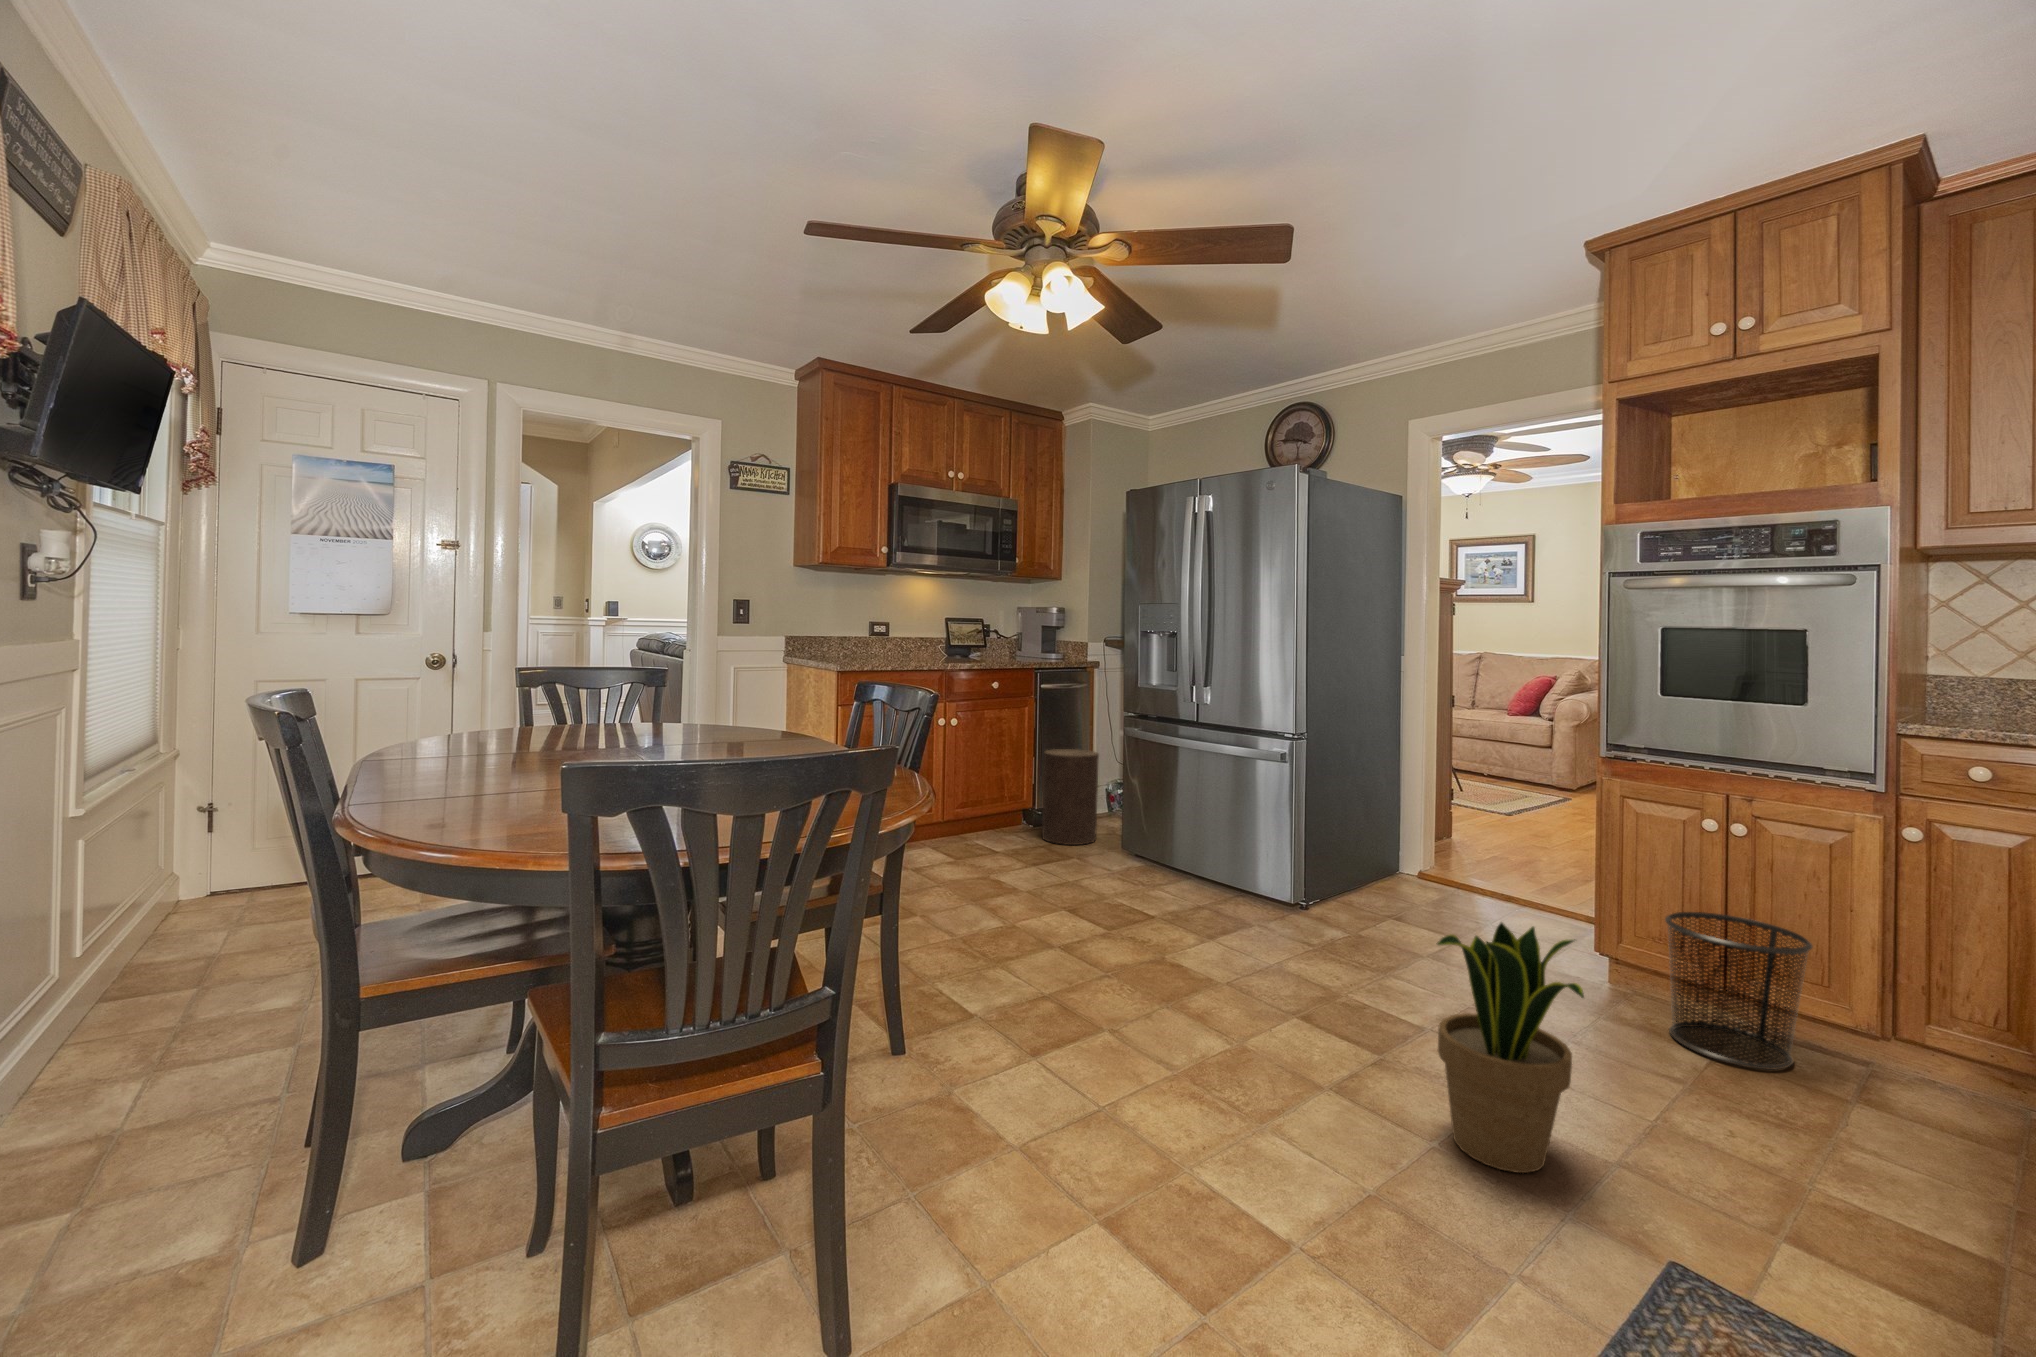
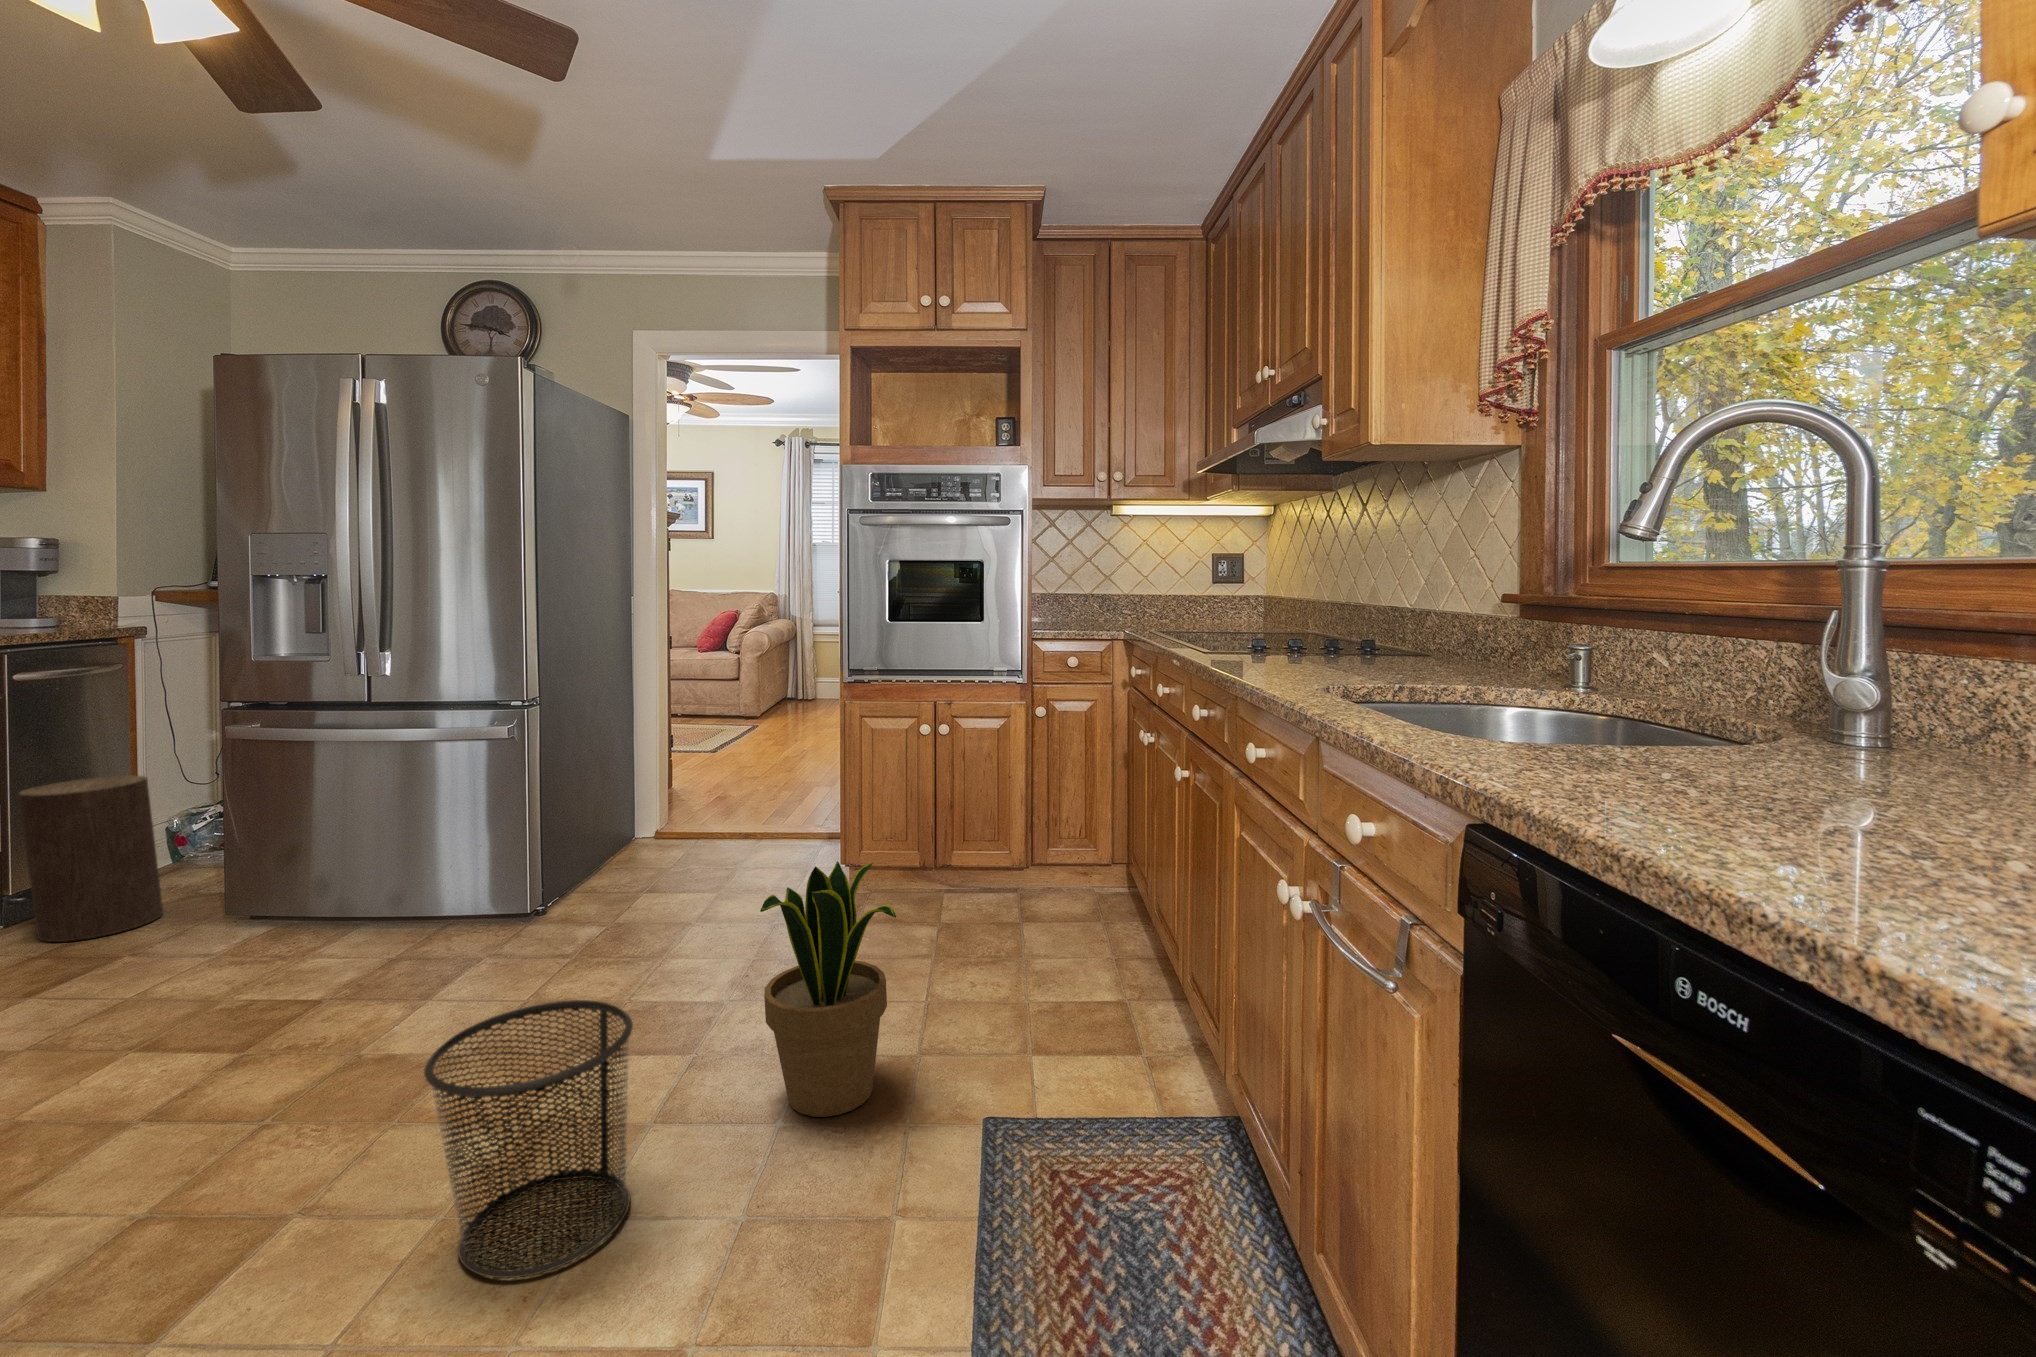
waste bin: present [1665,912,1812,1070] -> present [424,1000,633,1278]

